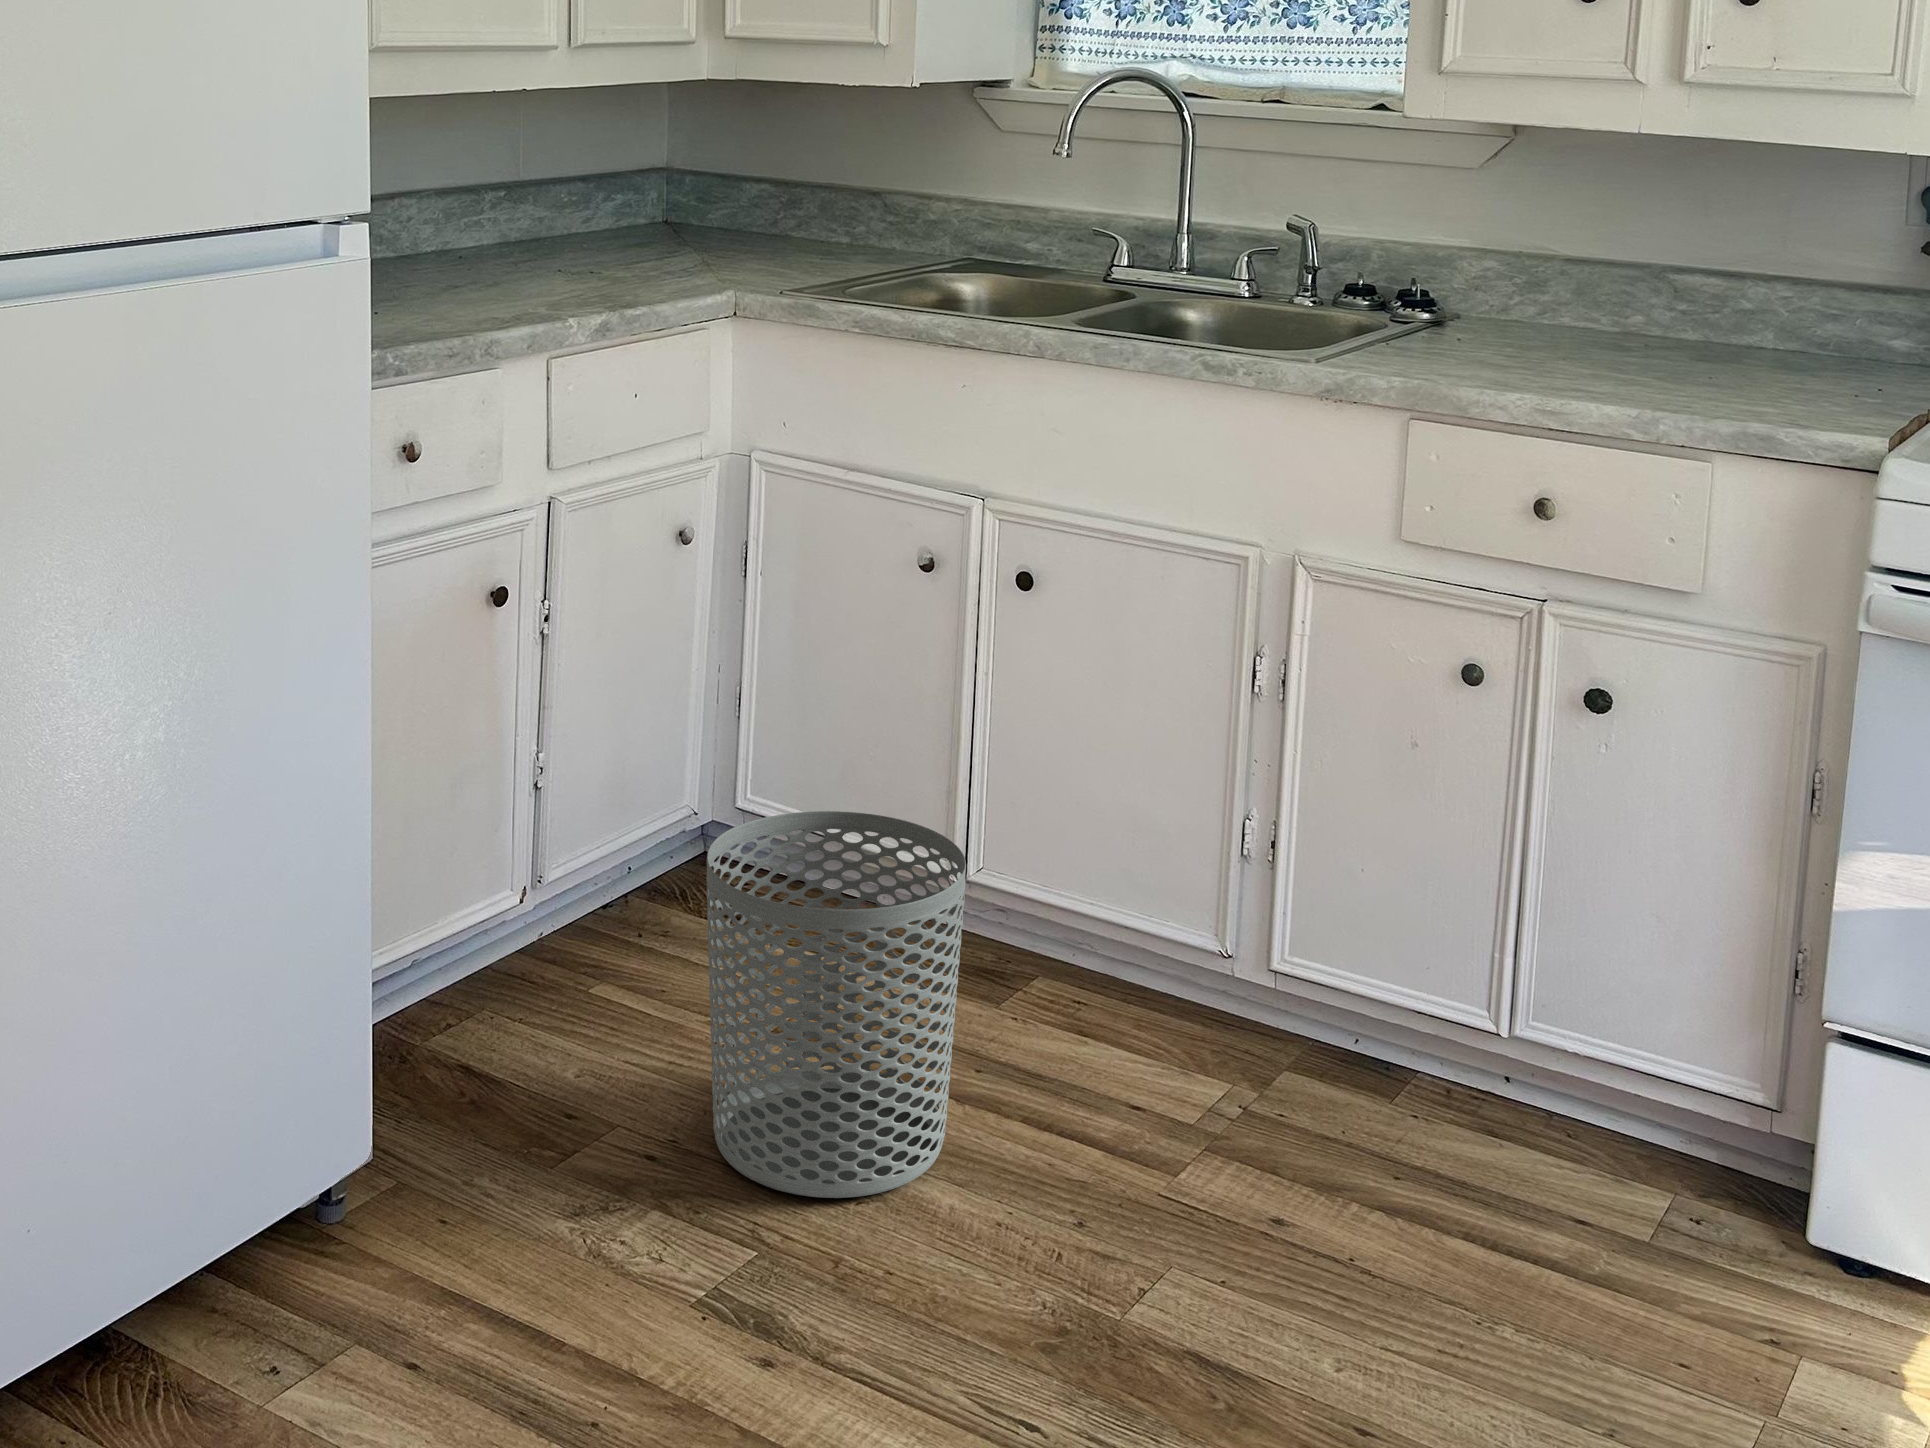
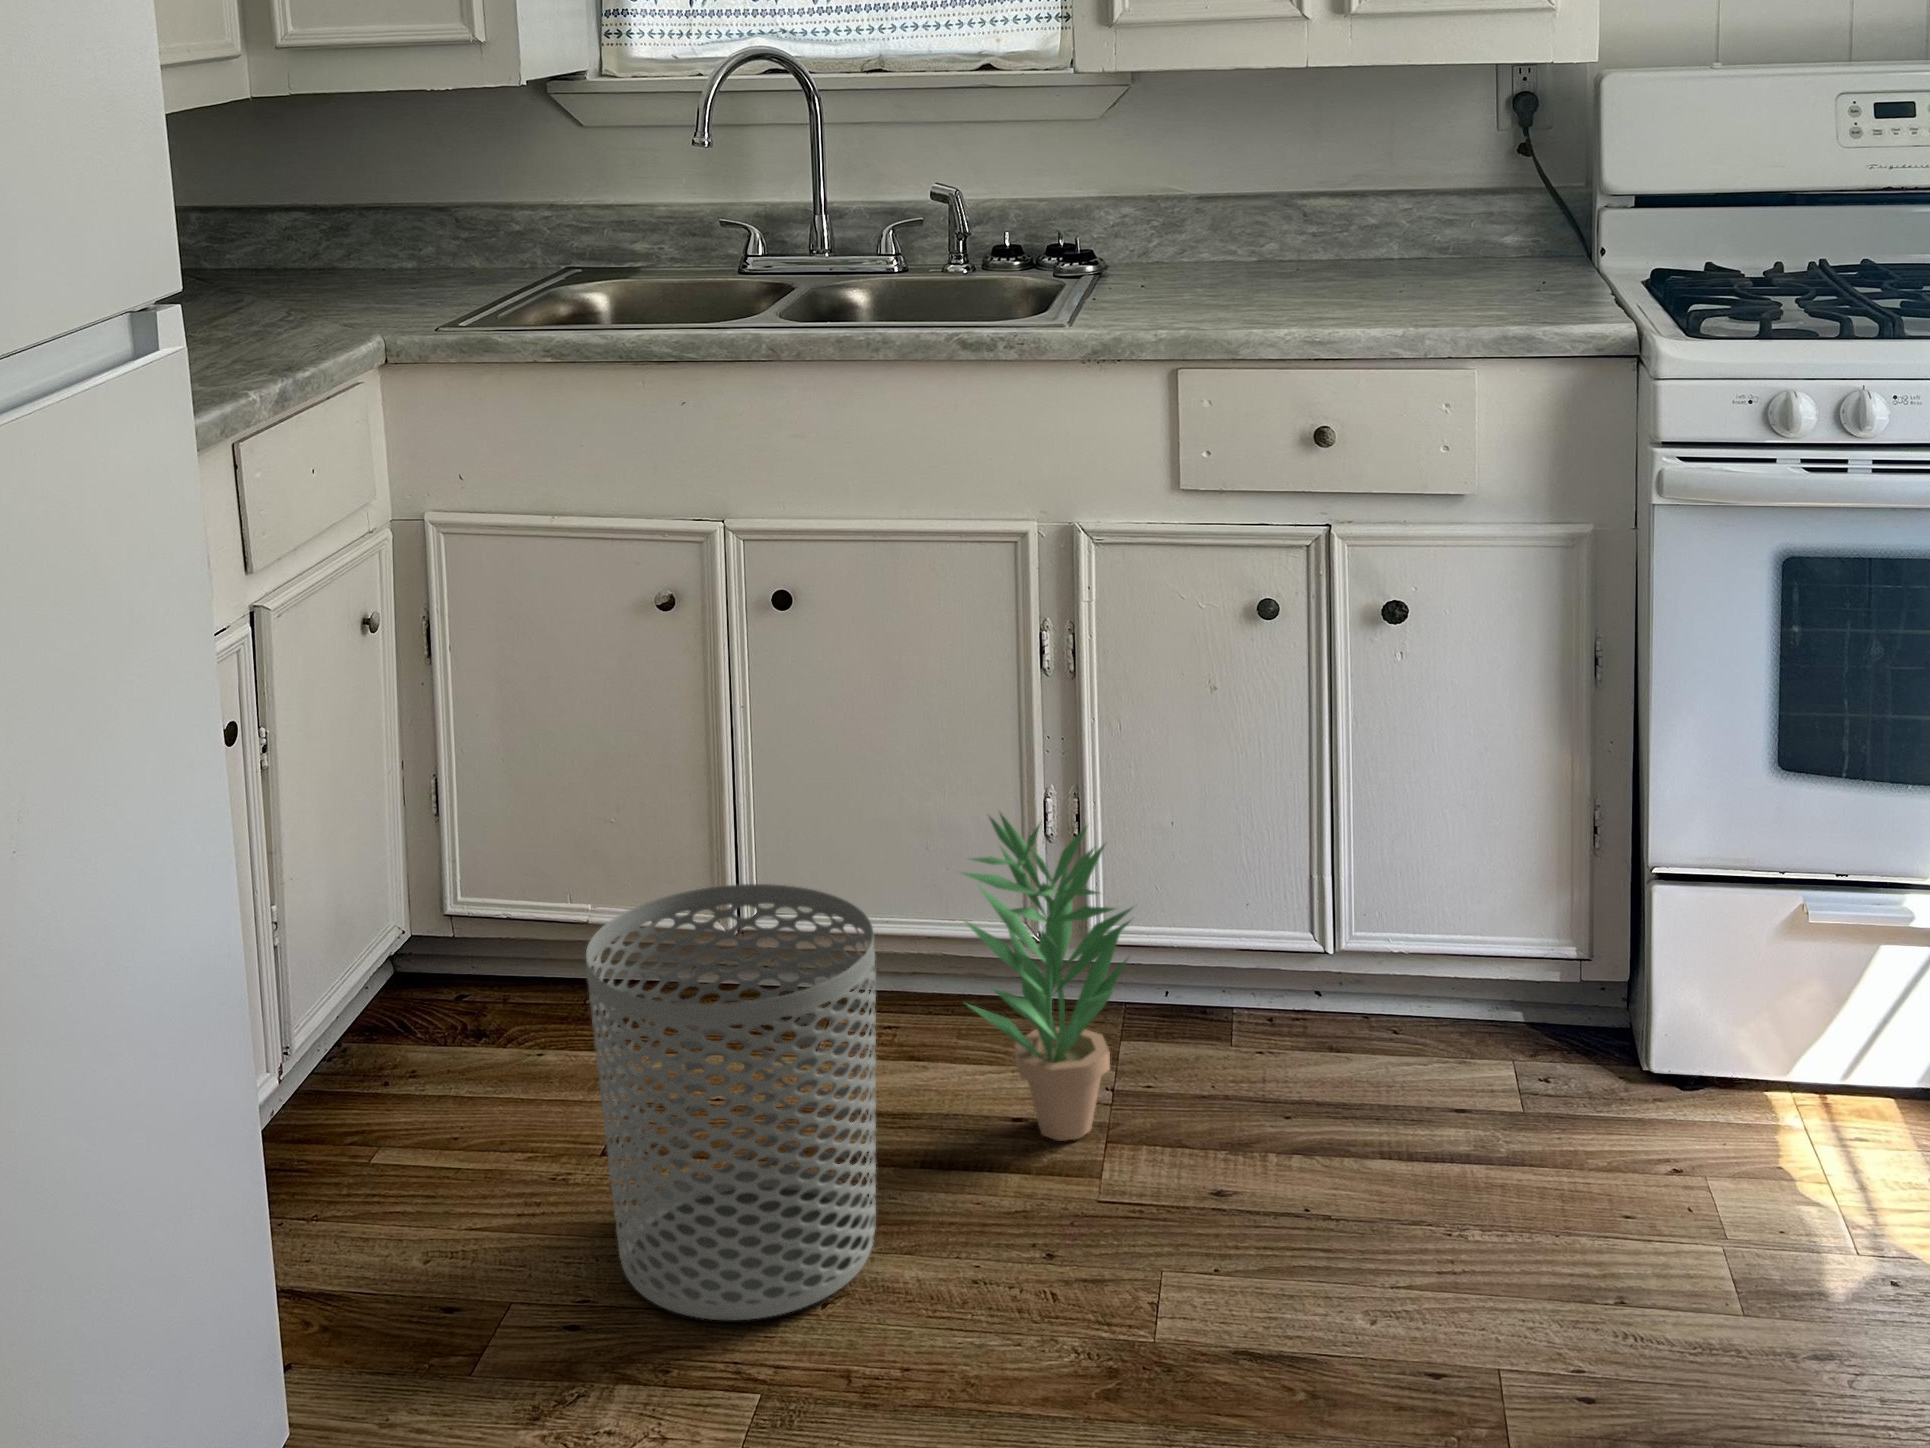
potted plant: none [1078,804,1268,1137] -> present [960,813,1133,1141]

